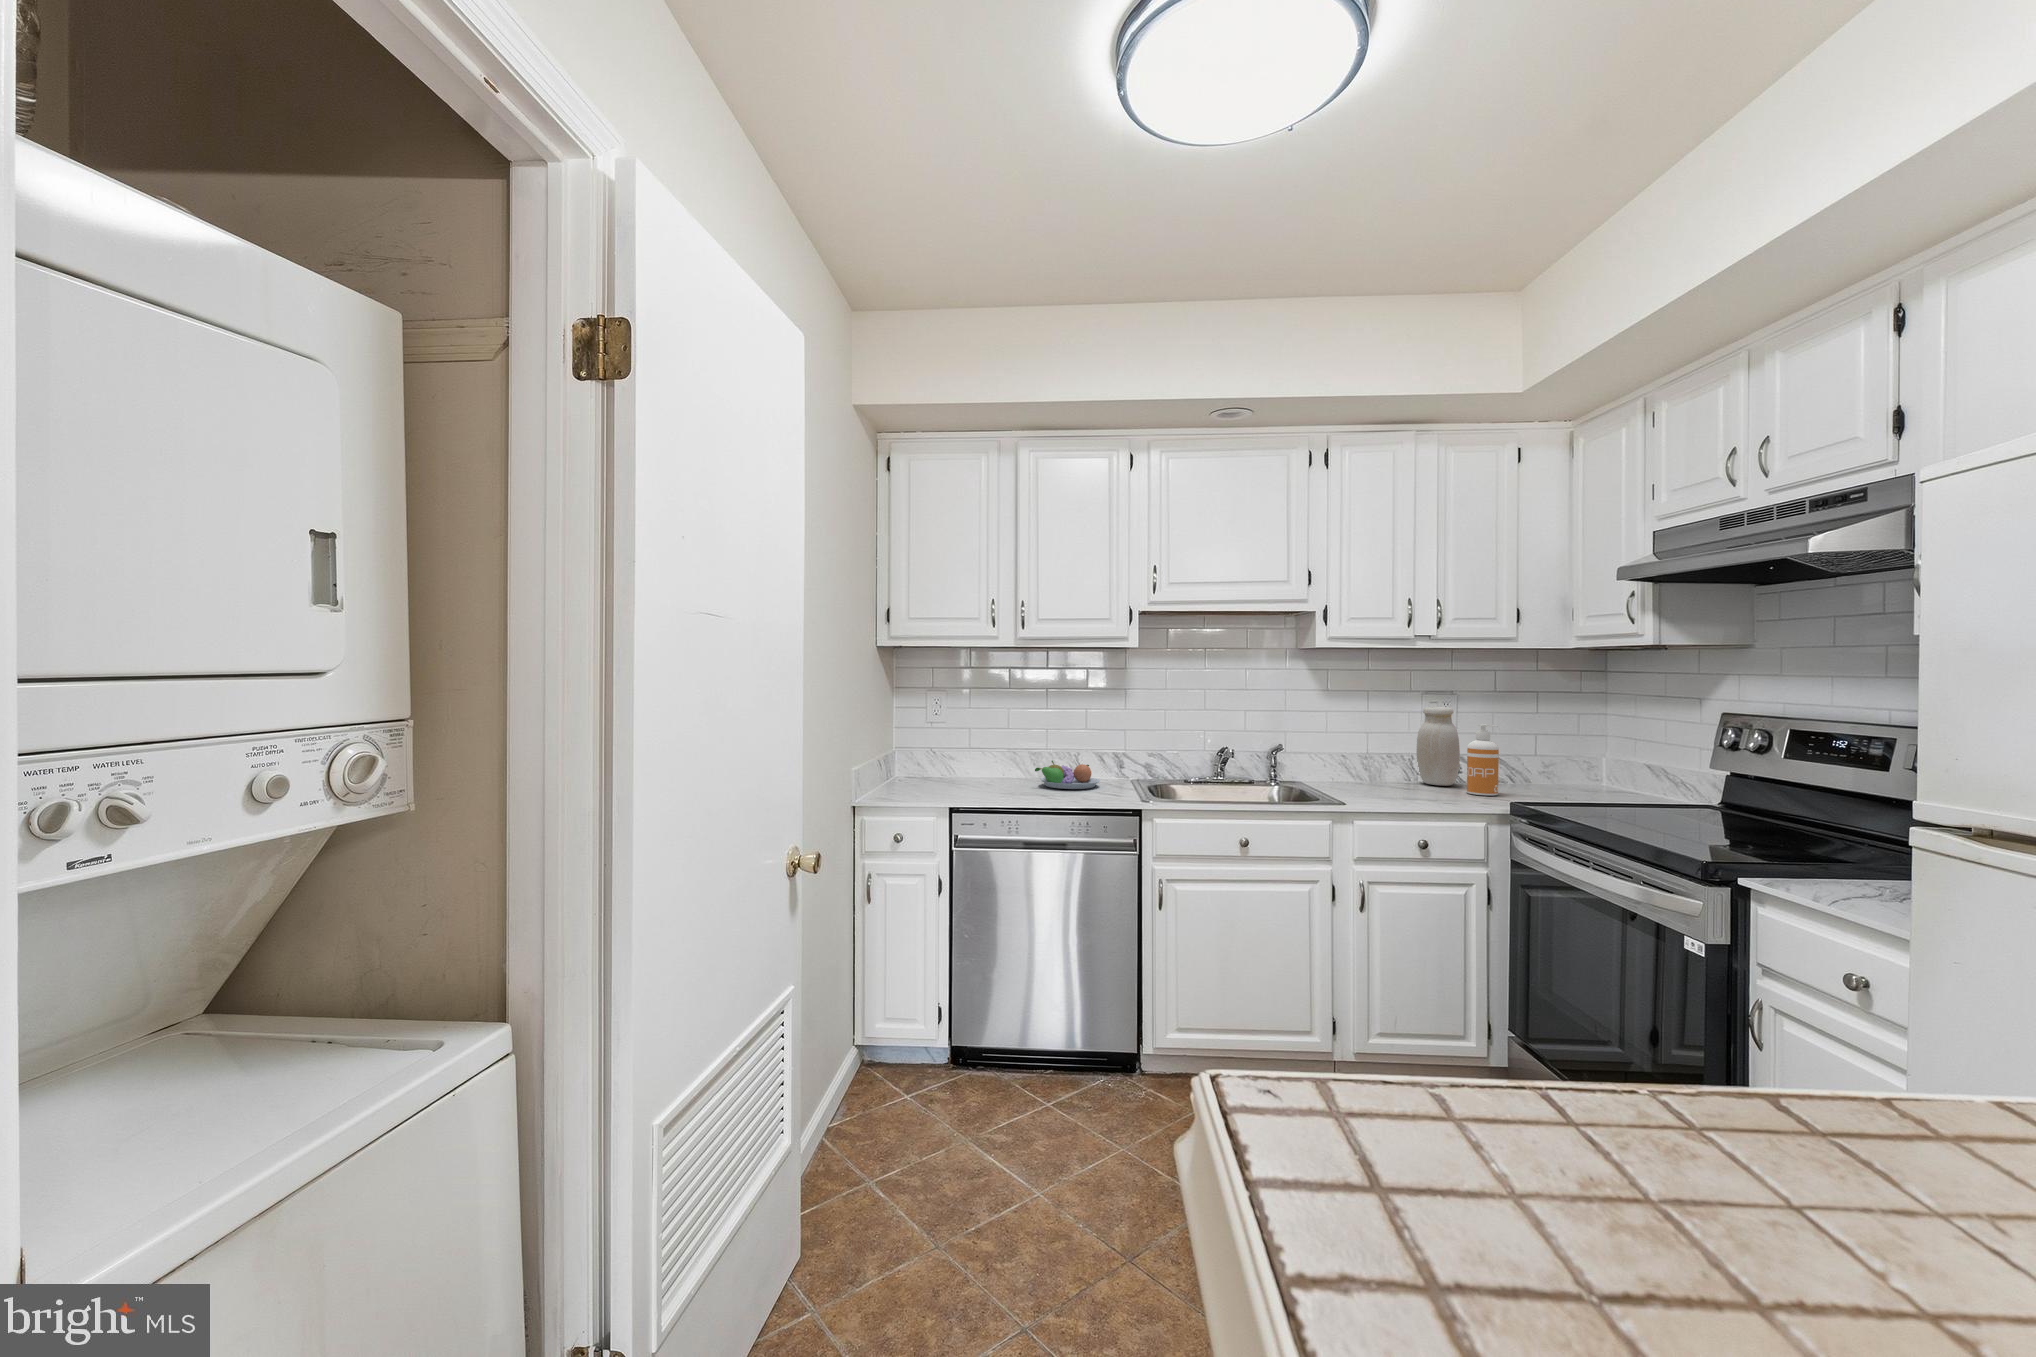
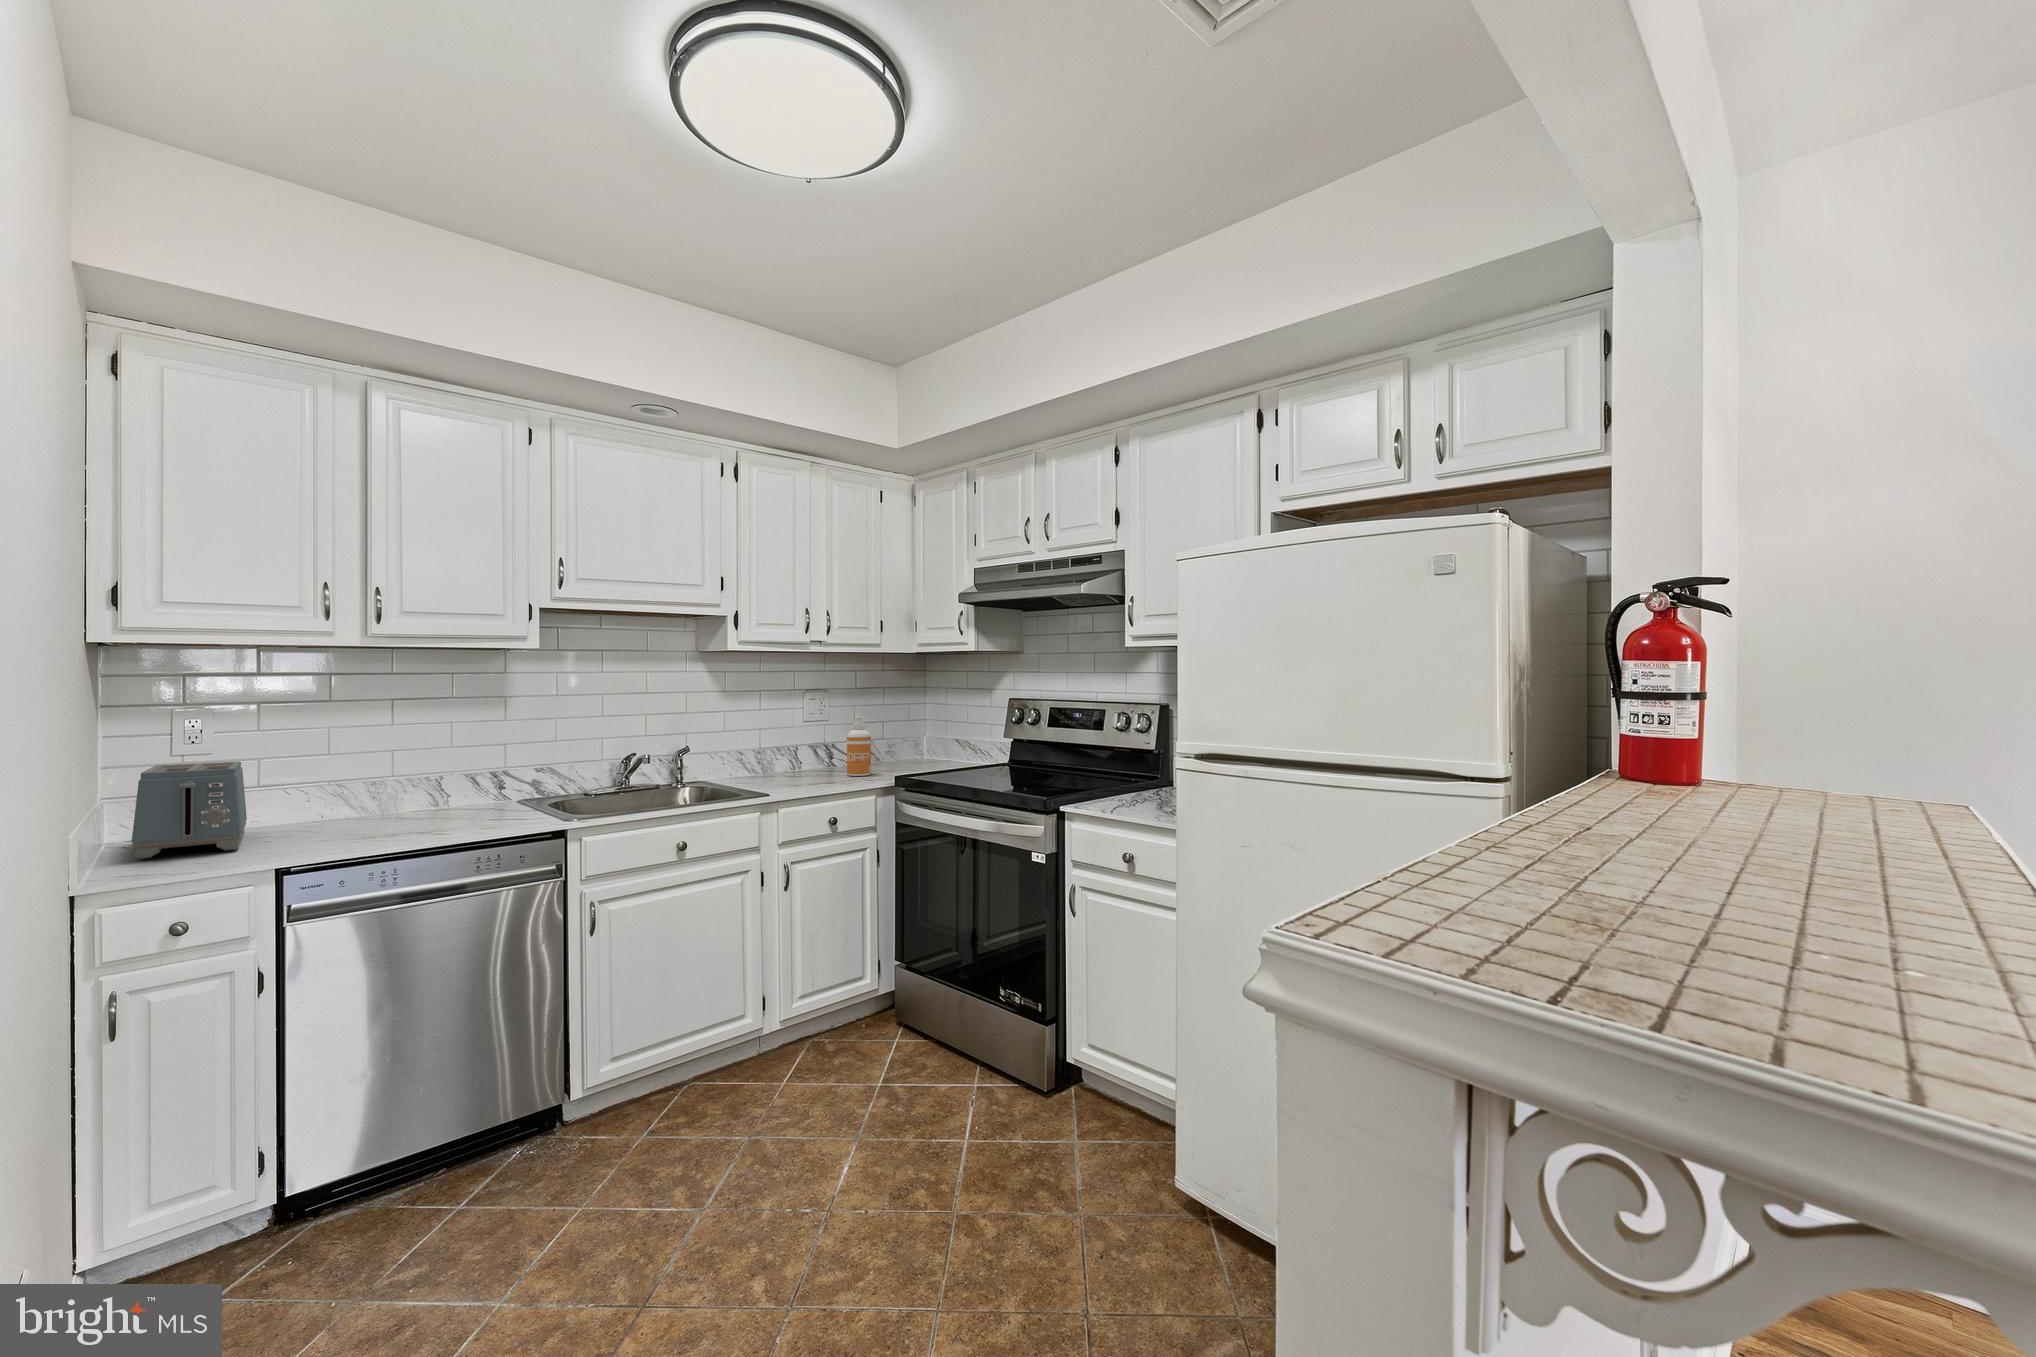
jar: present [1417,707,1460,786] -> none [801,703,837,772]
toaster: none [890,730,959,793] -> present [132,761,247,859]
fruit bowl: present [1035,761,1100,789] -> none [390,787,485,821]

